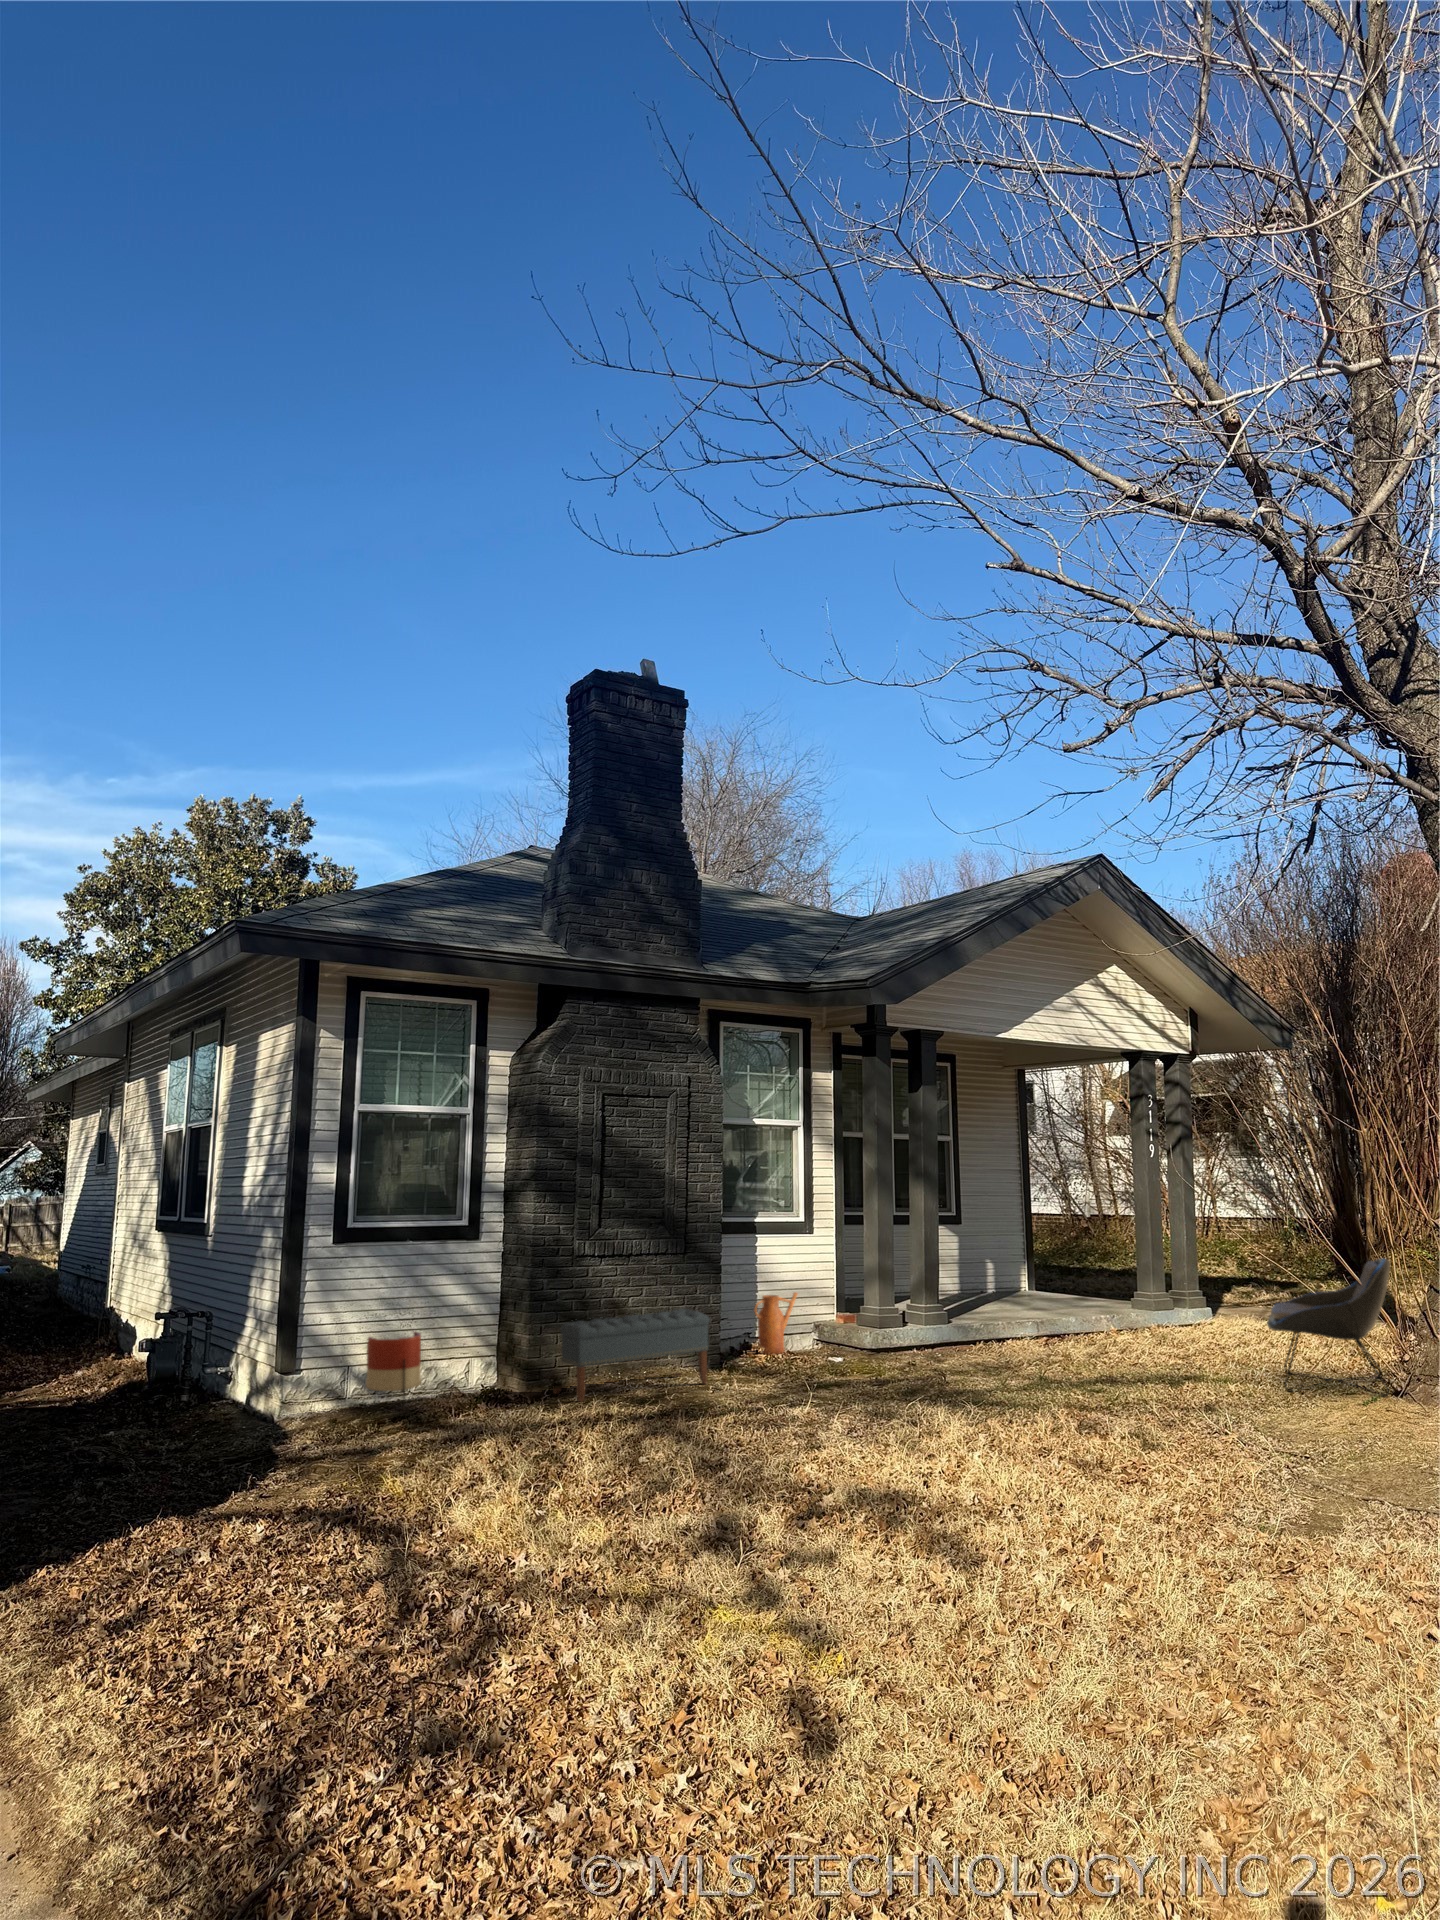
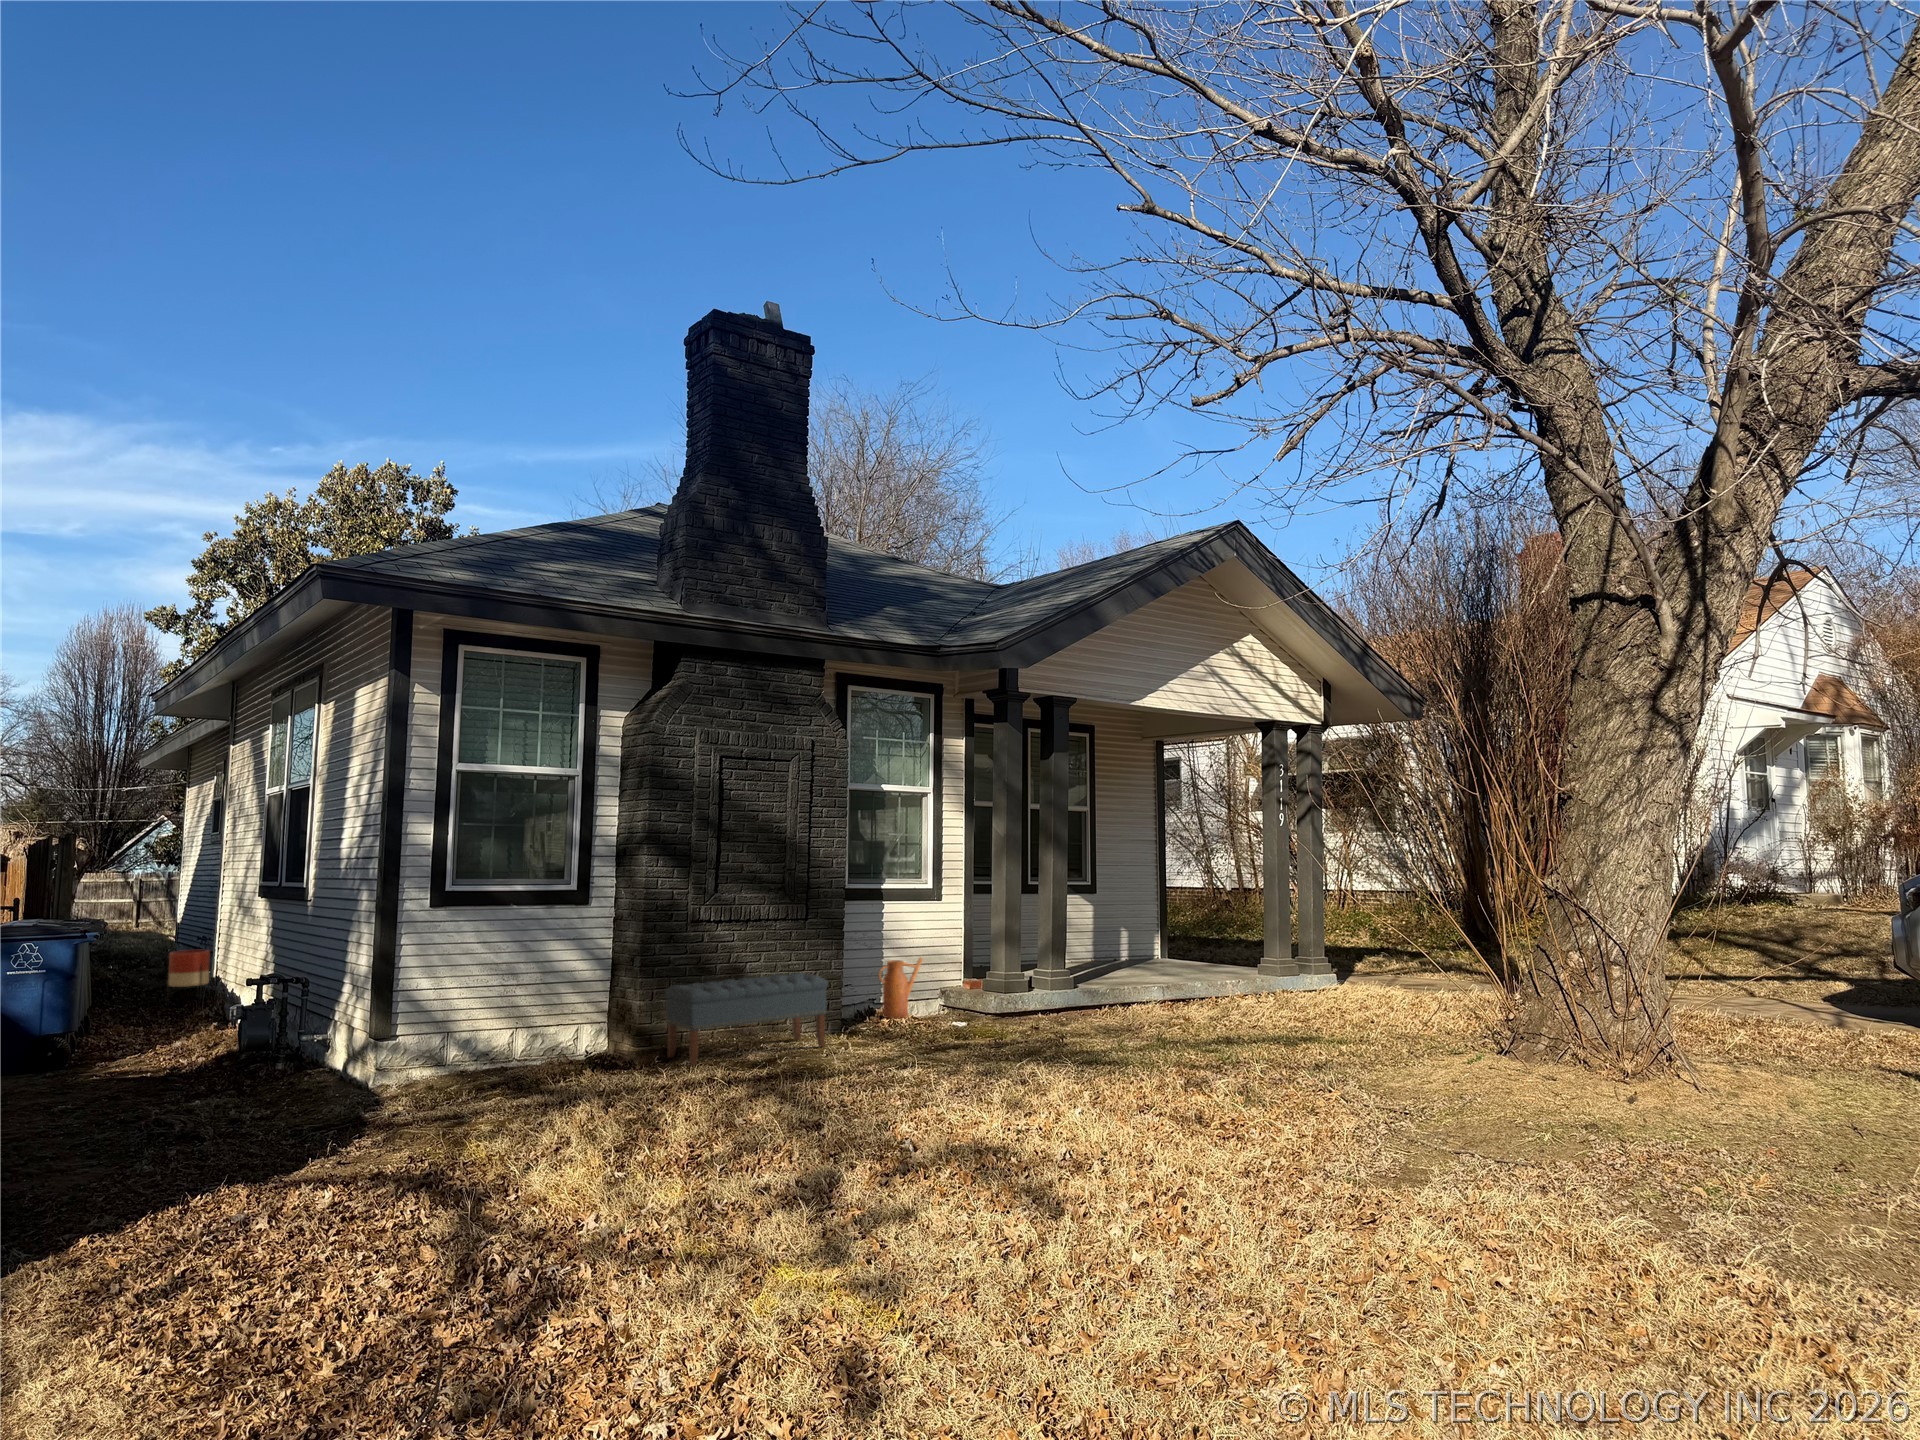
lounge chair: present [1267,1258,1390,1398] -> none [1375,921,1495,1056]
planter: present [366,1332,421,1409] -> present [167,950,210,987]

